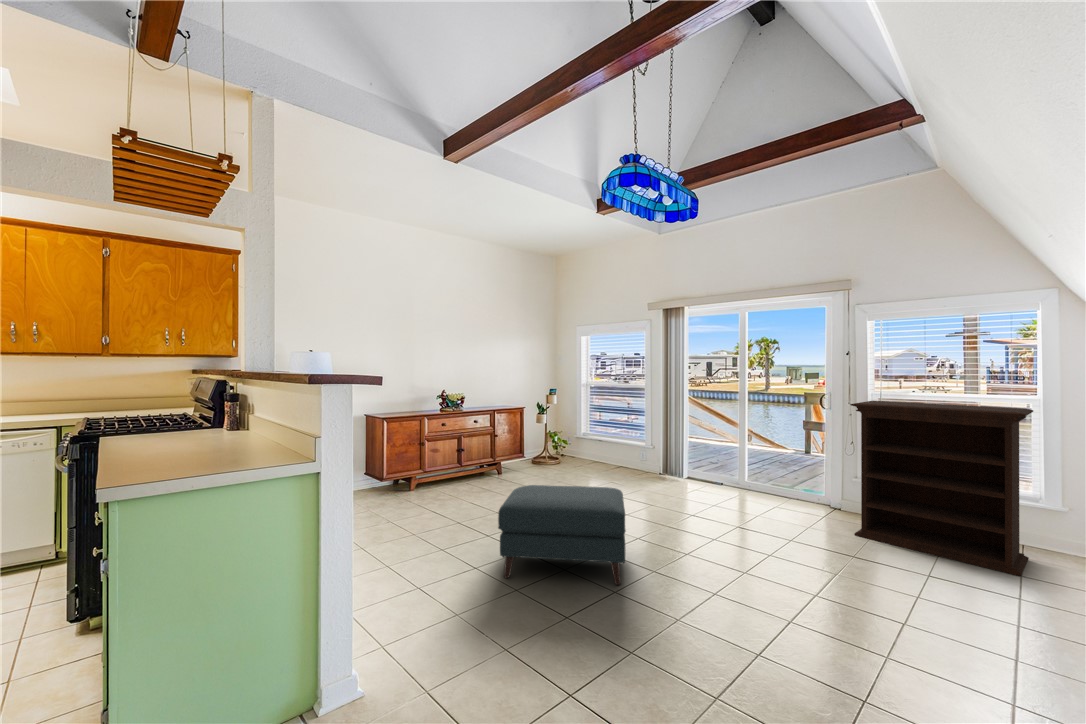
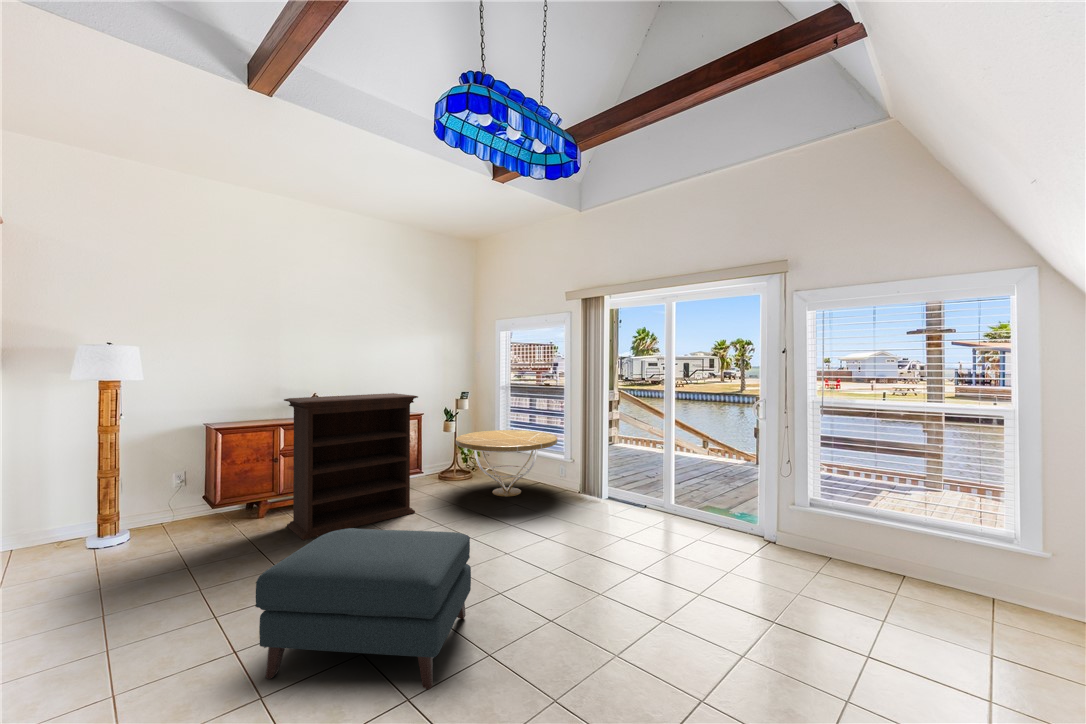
bookshelf: present [850,401,1033,576] -> present [284,393,418,540]
coffee table: none [556,422,643,477] -> present [456,430,557,496]

